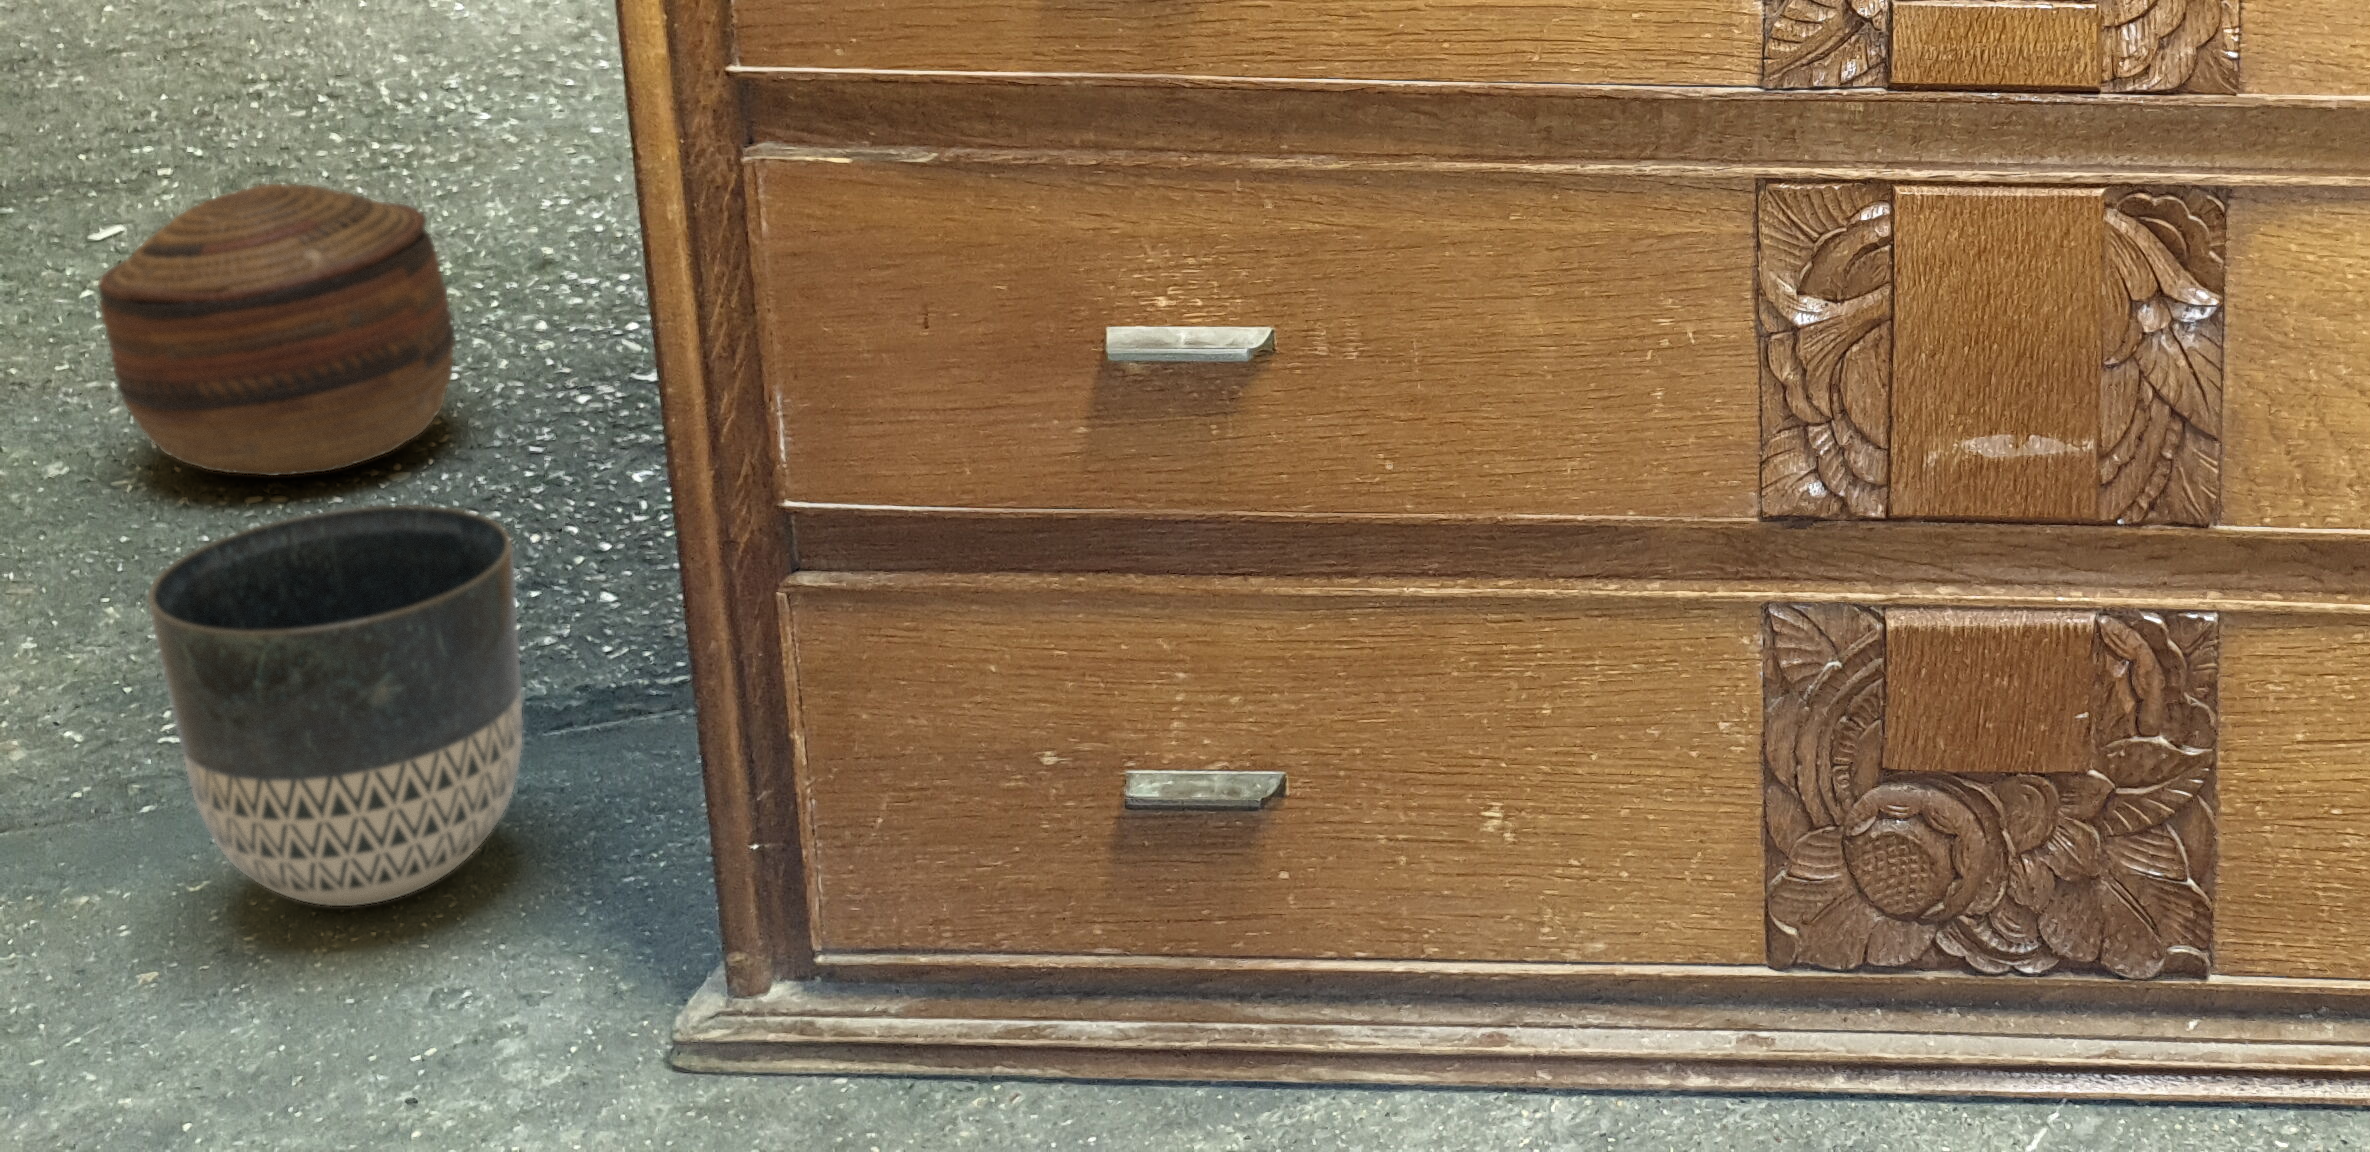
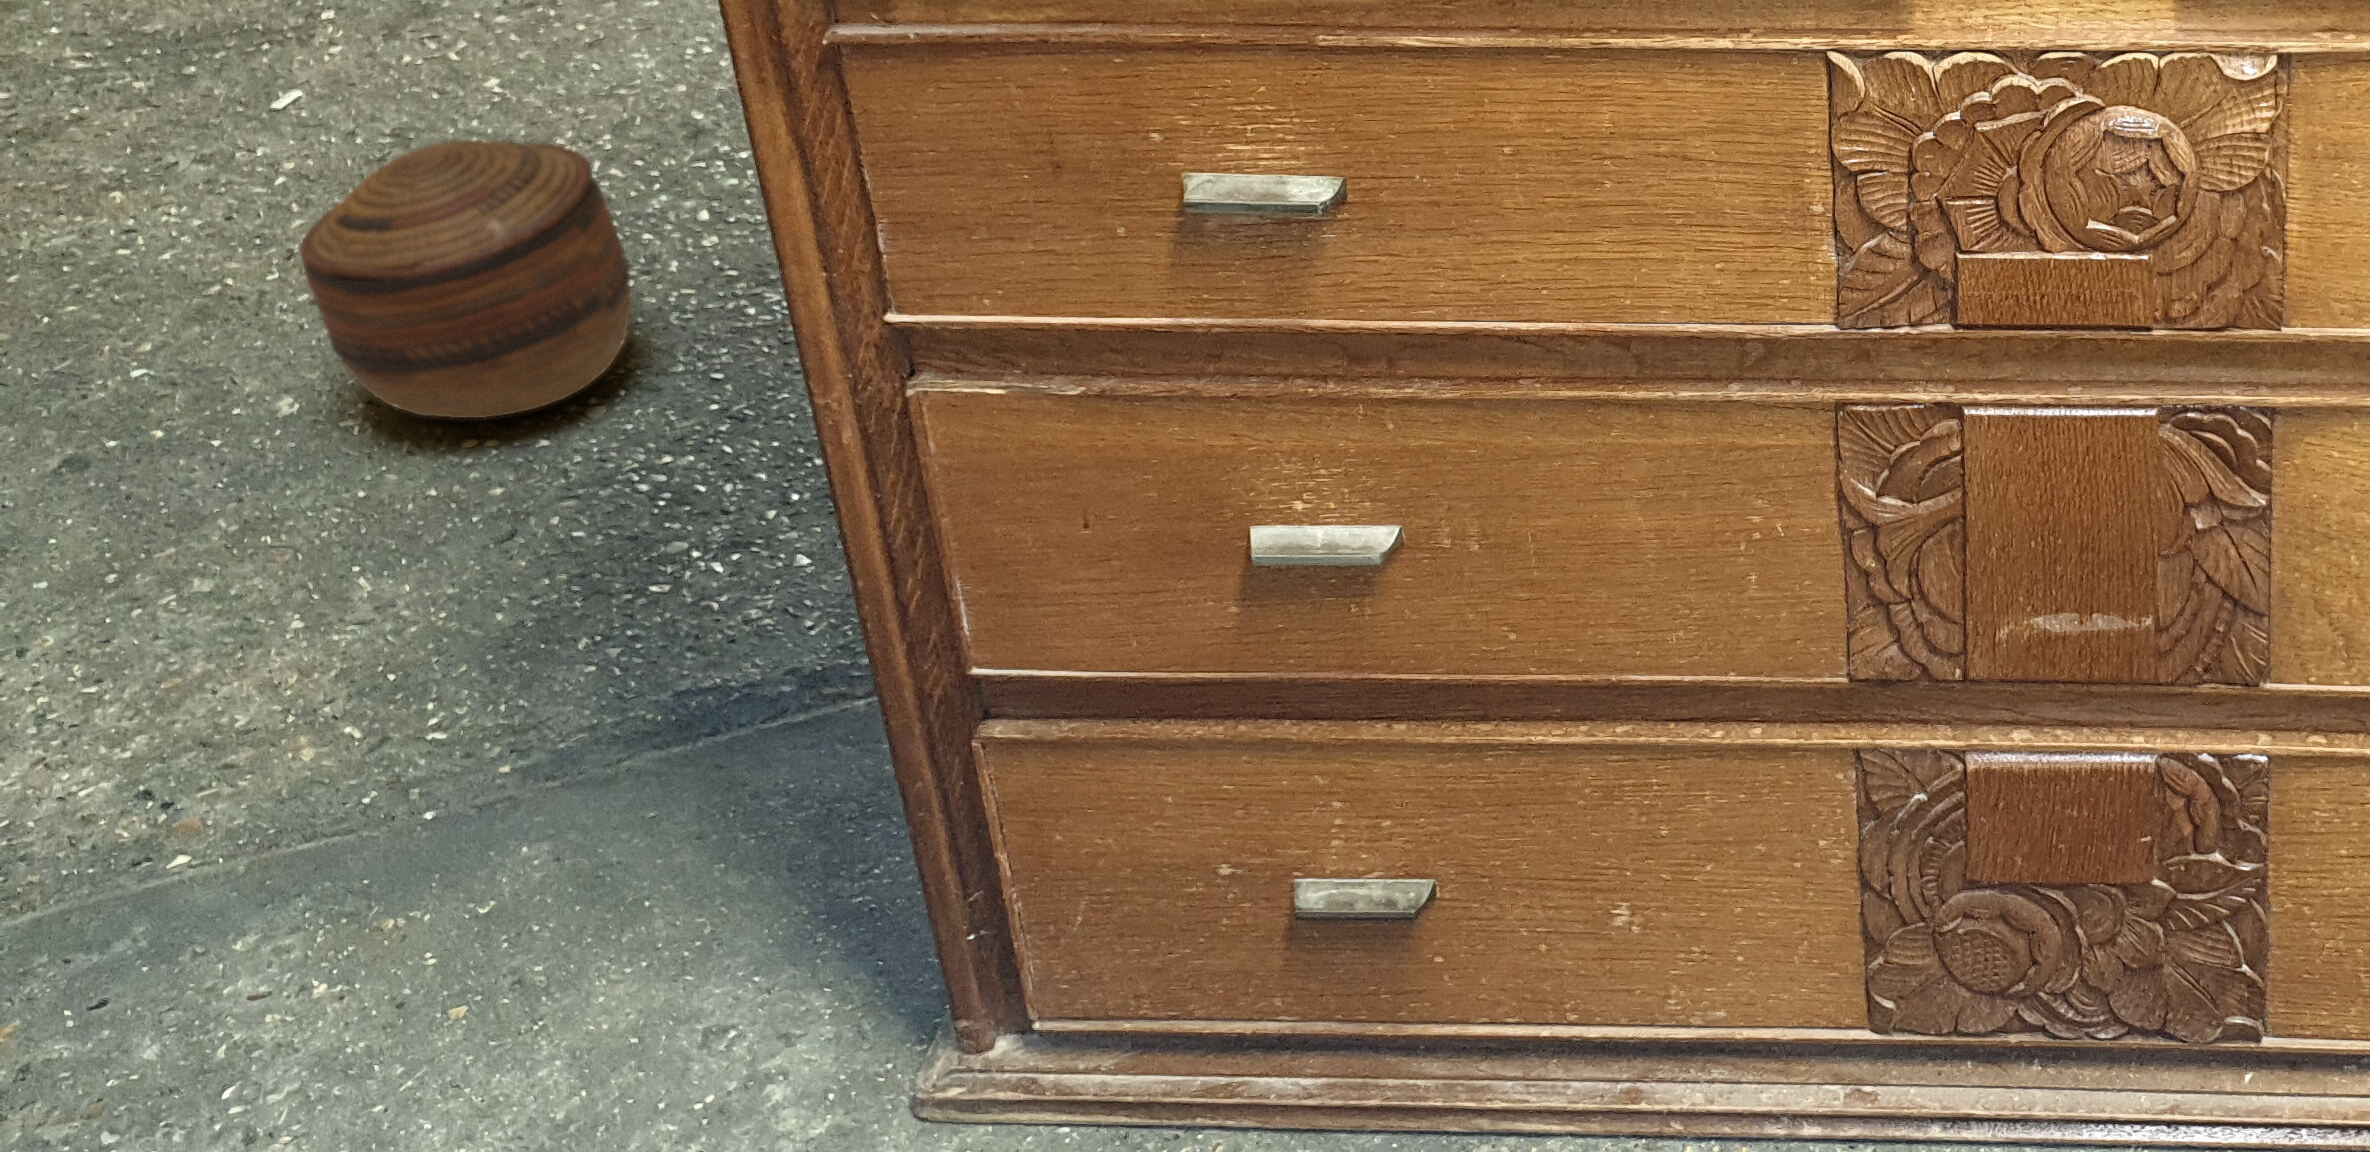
planter: present [148,505,522,906] -> none [411,568,751,932]

